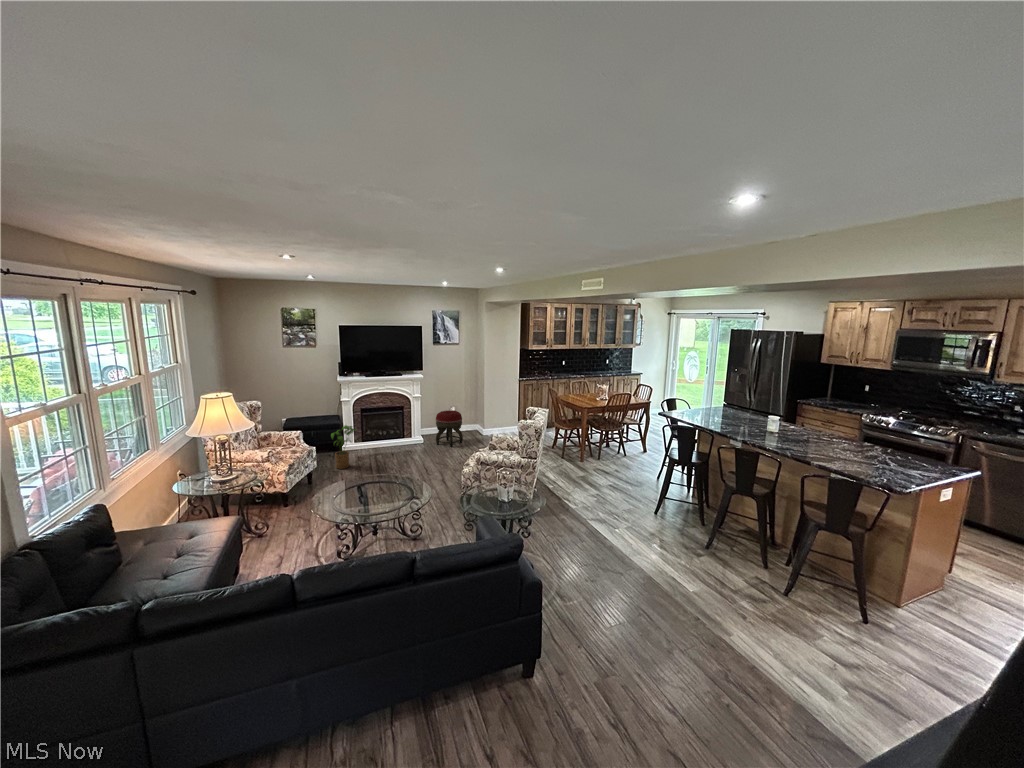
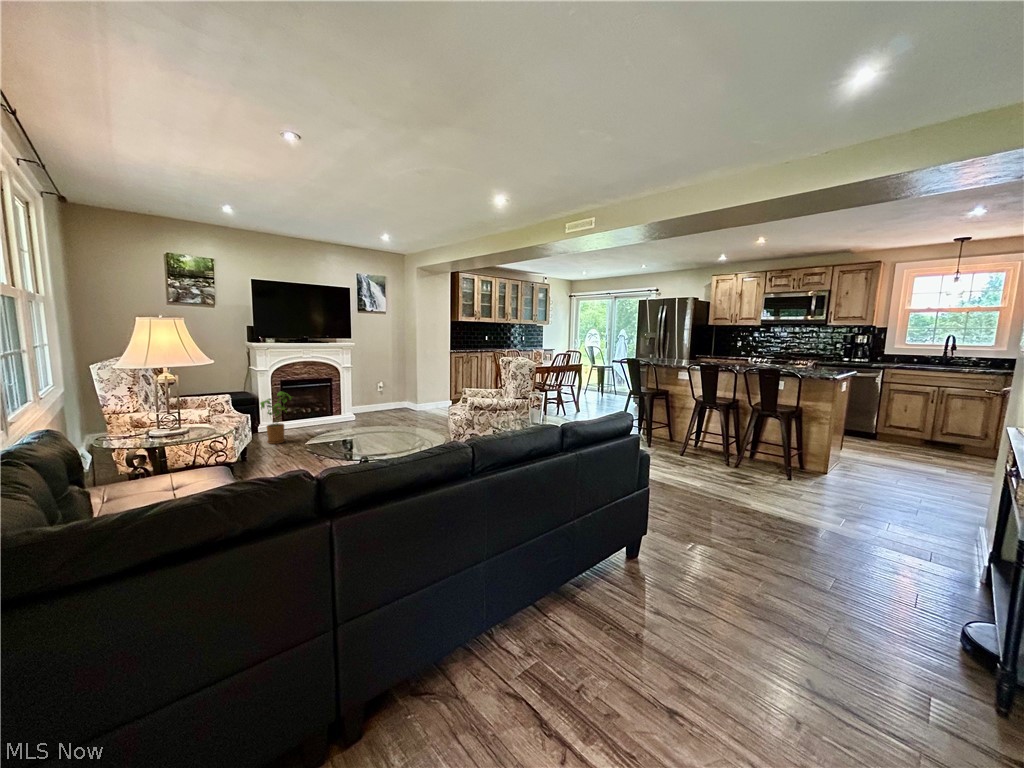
footstool: present [436,411,463,447] -> none [371,381,400,419]

